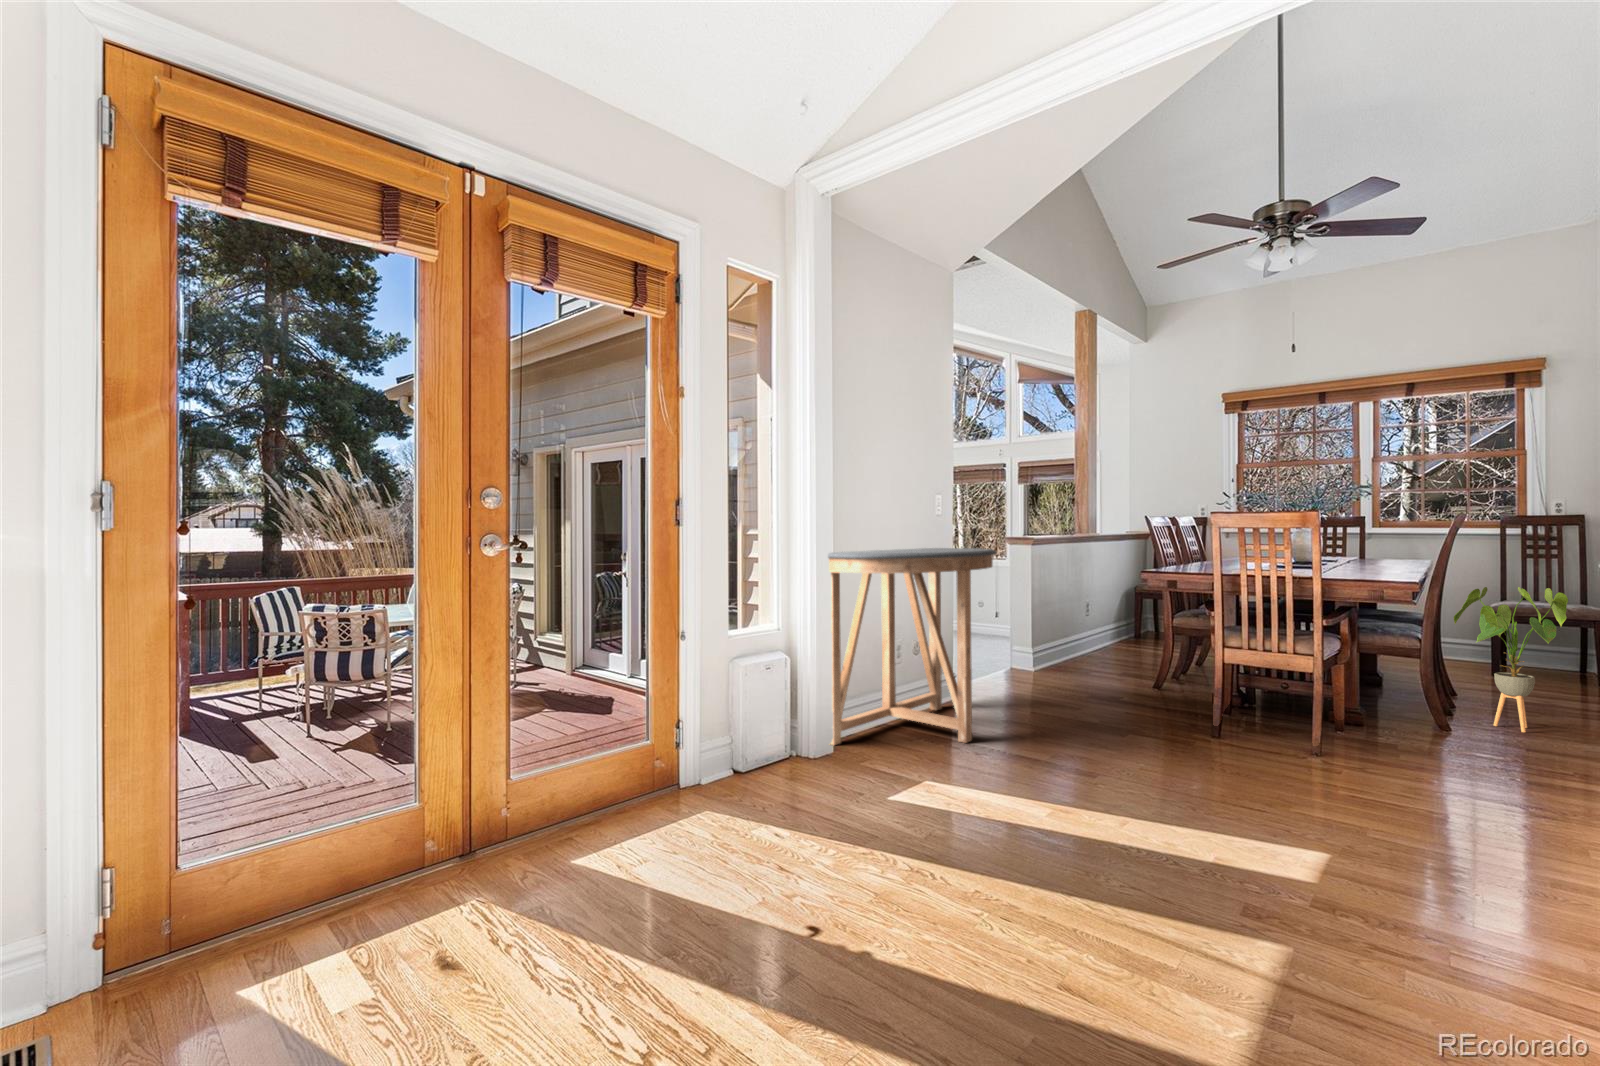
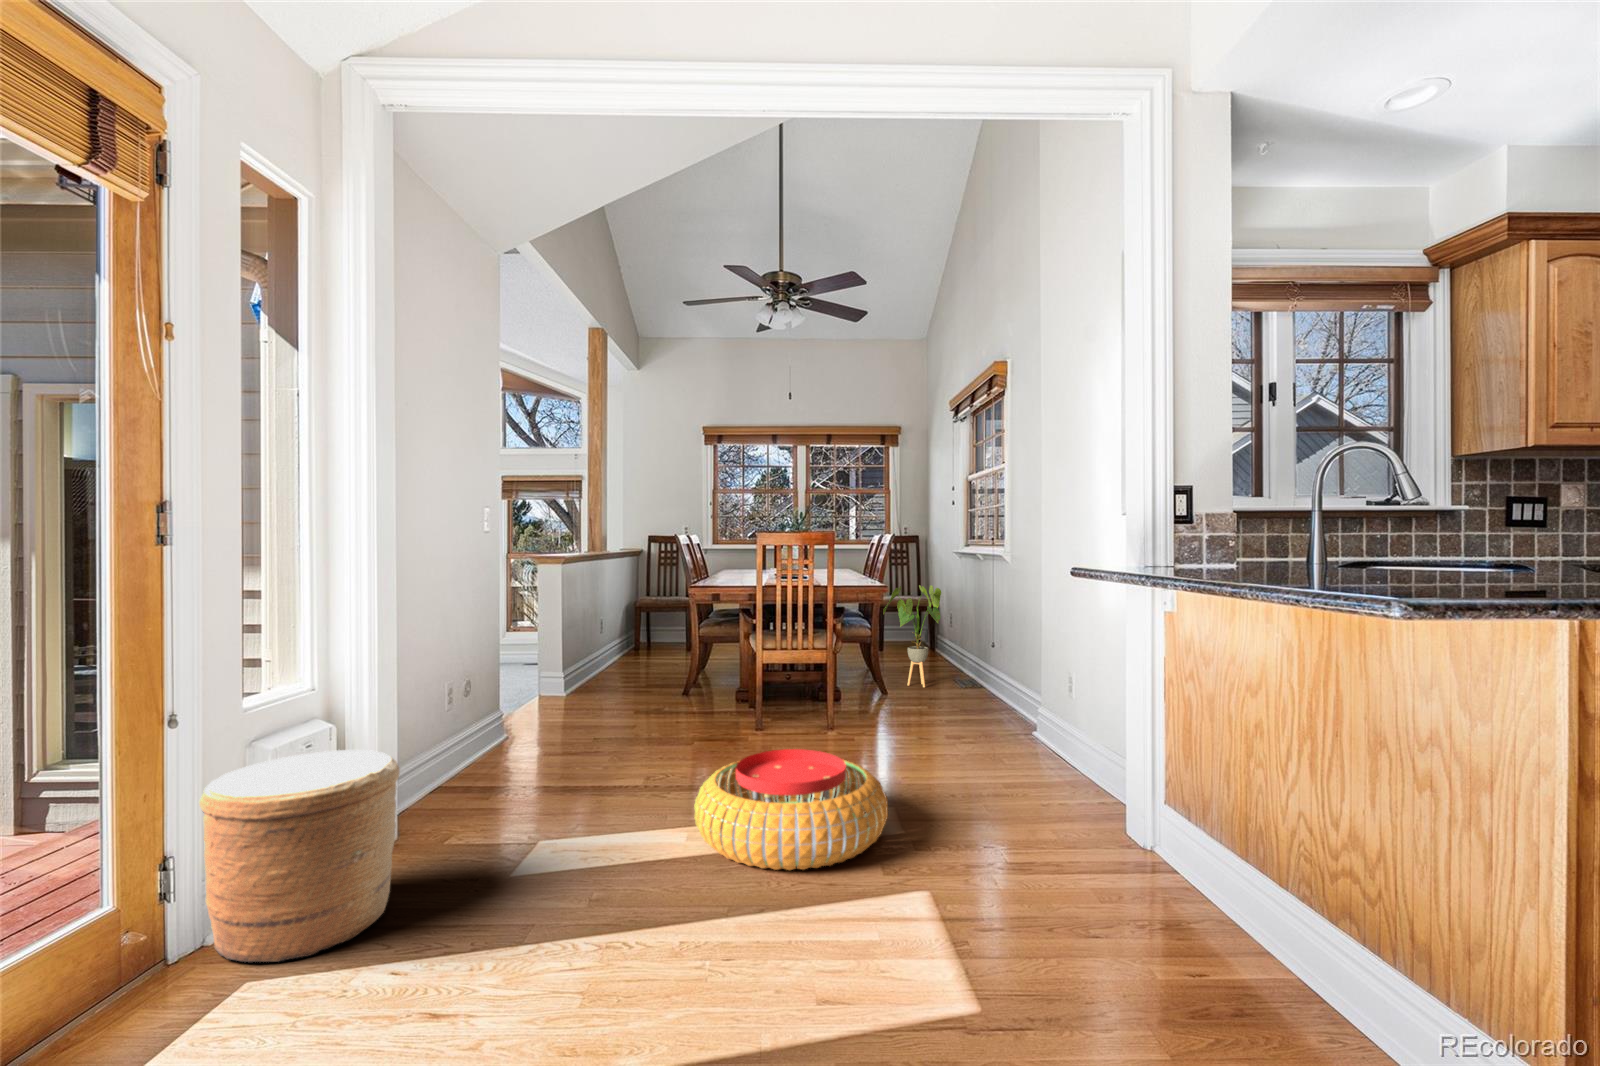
console table: present [828,548,997,745] -> none [363,566,574,828]
woven basket: none [695,676,808,810] -> present [199,750,400,962]
pouf: none [1047,750,1281,884] -> present [694,749,888,870]

